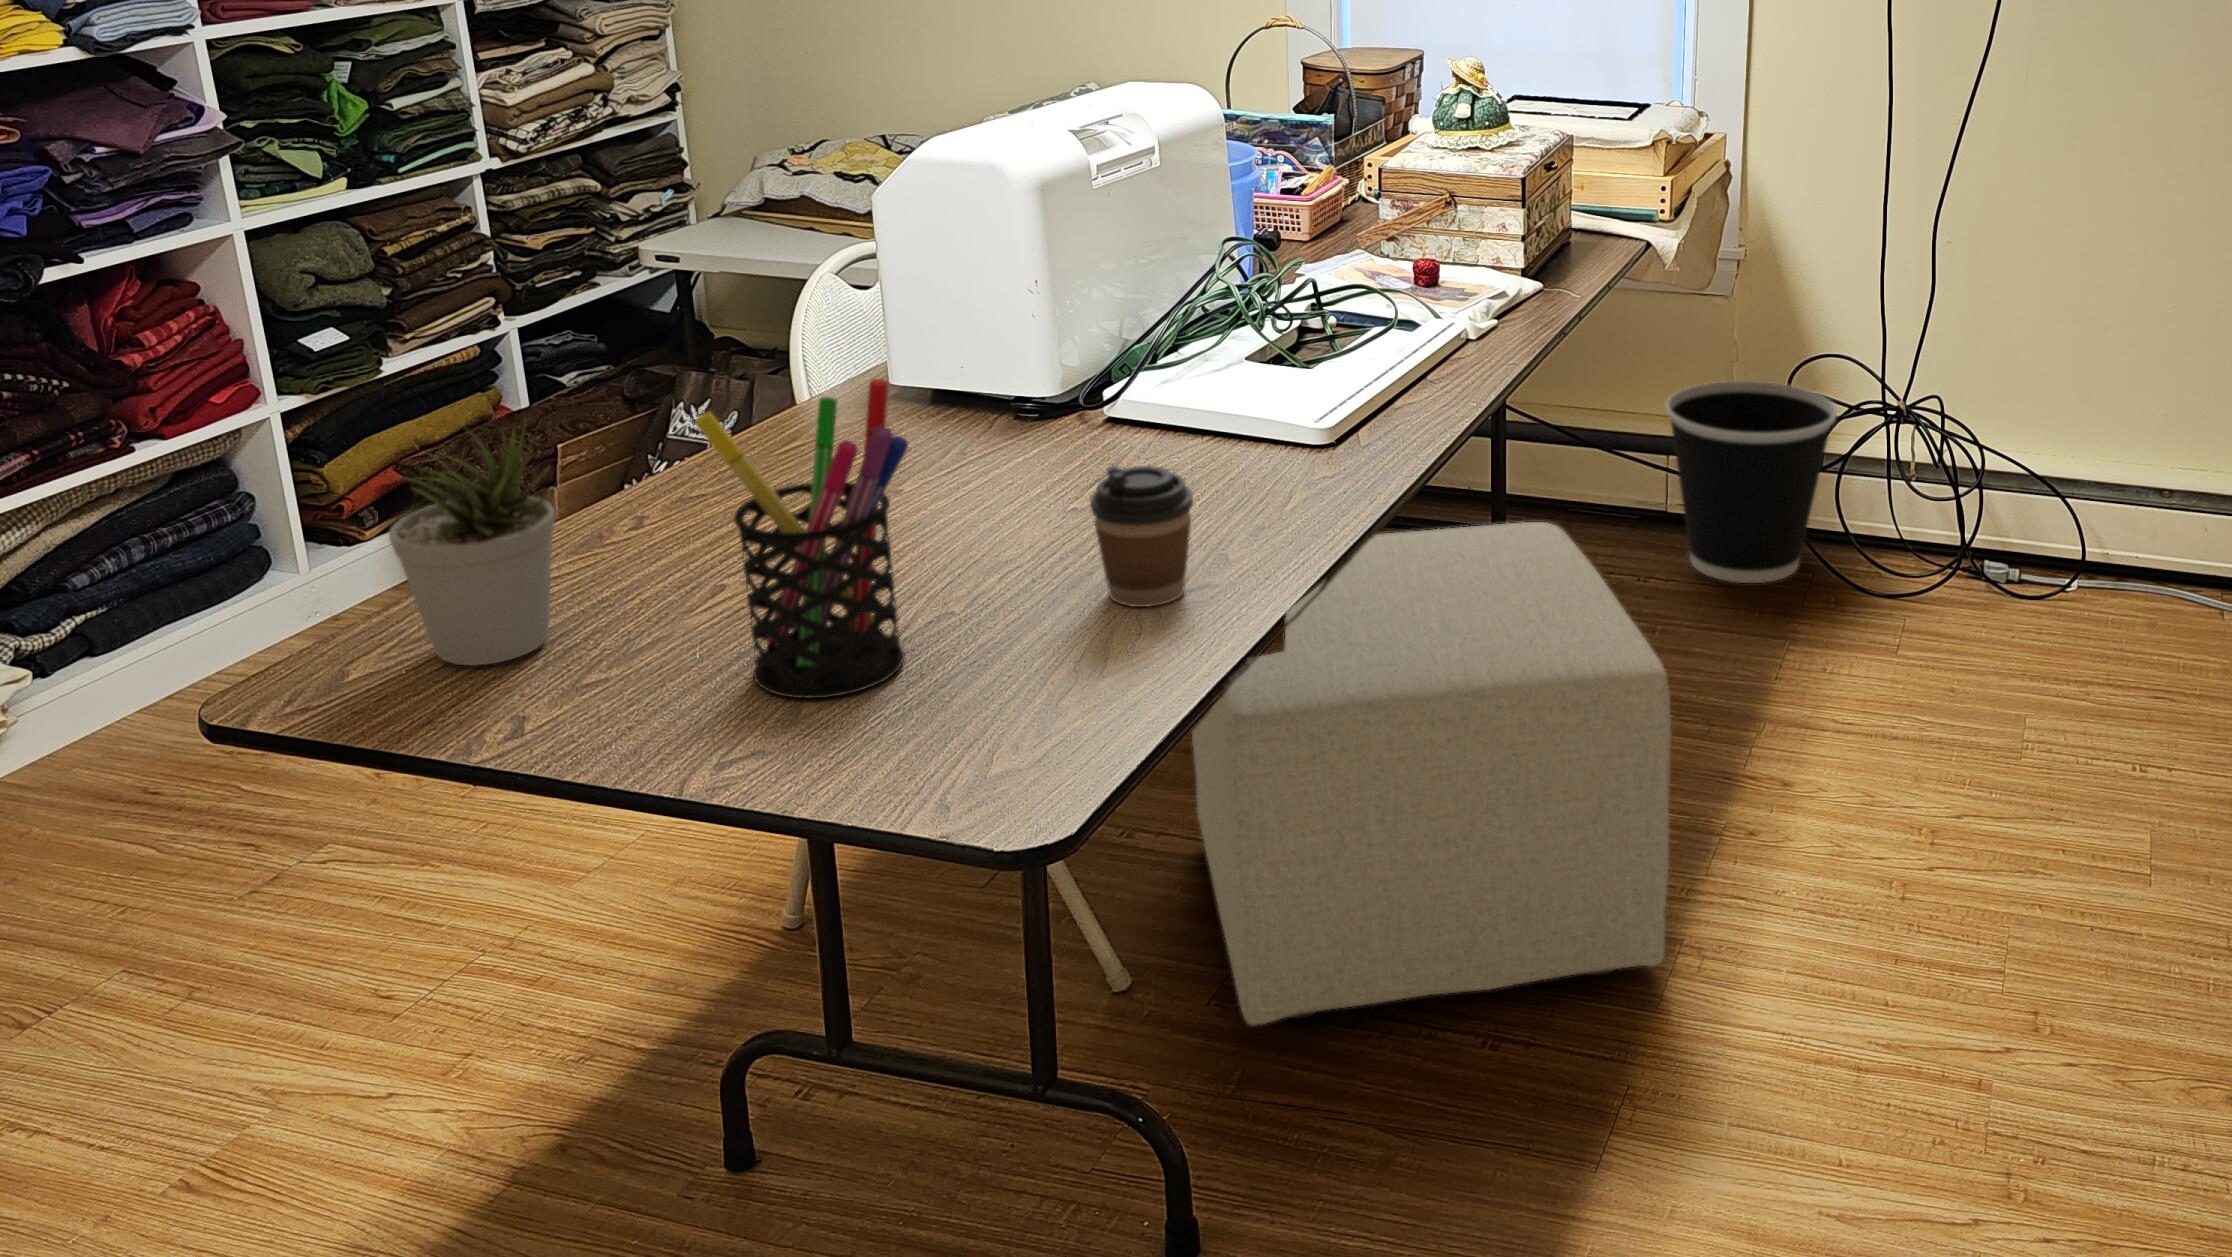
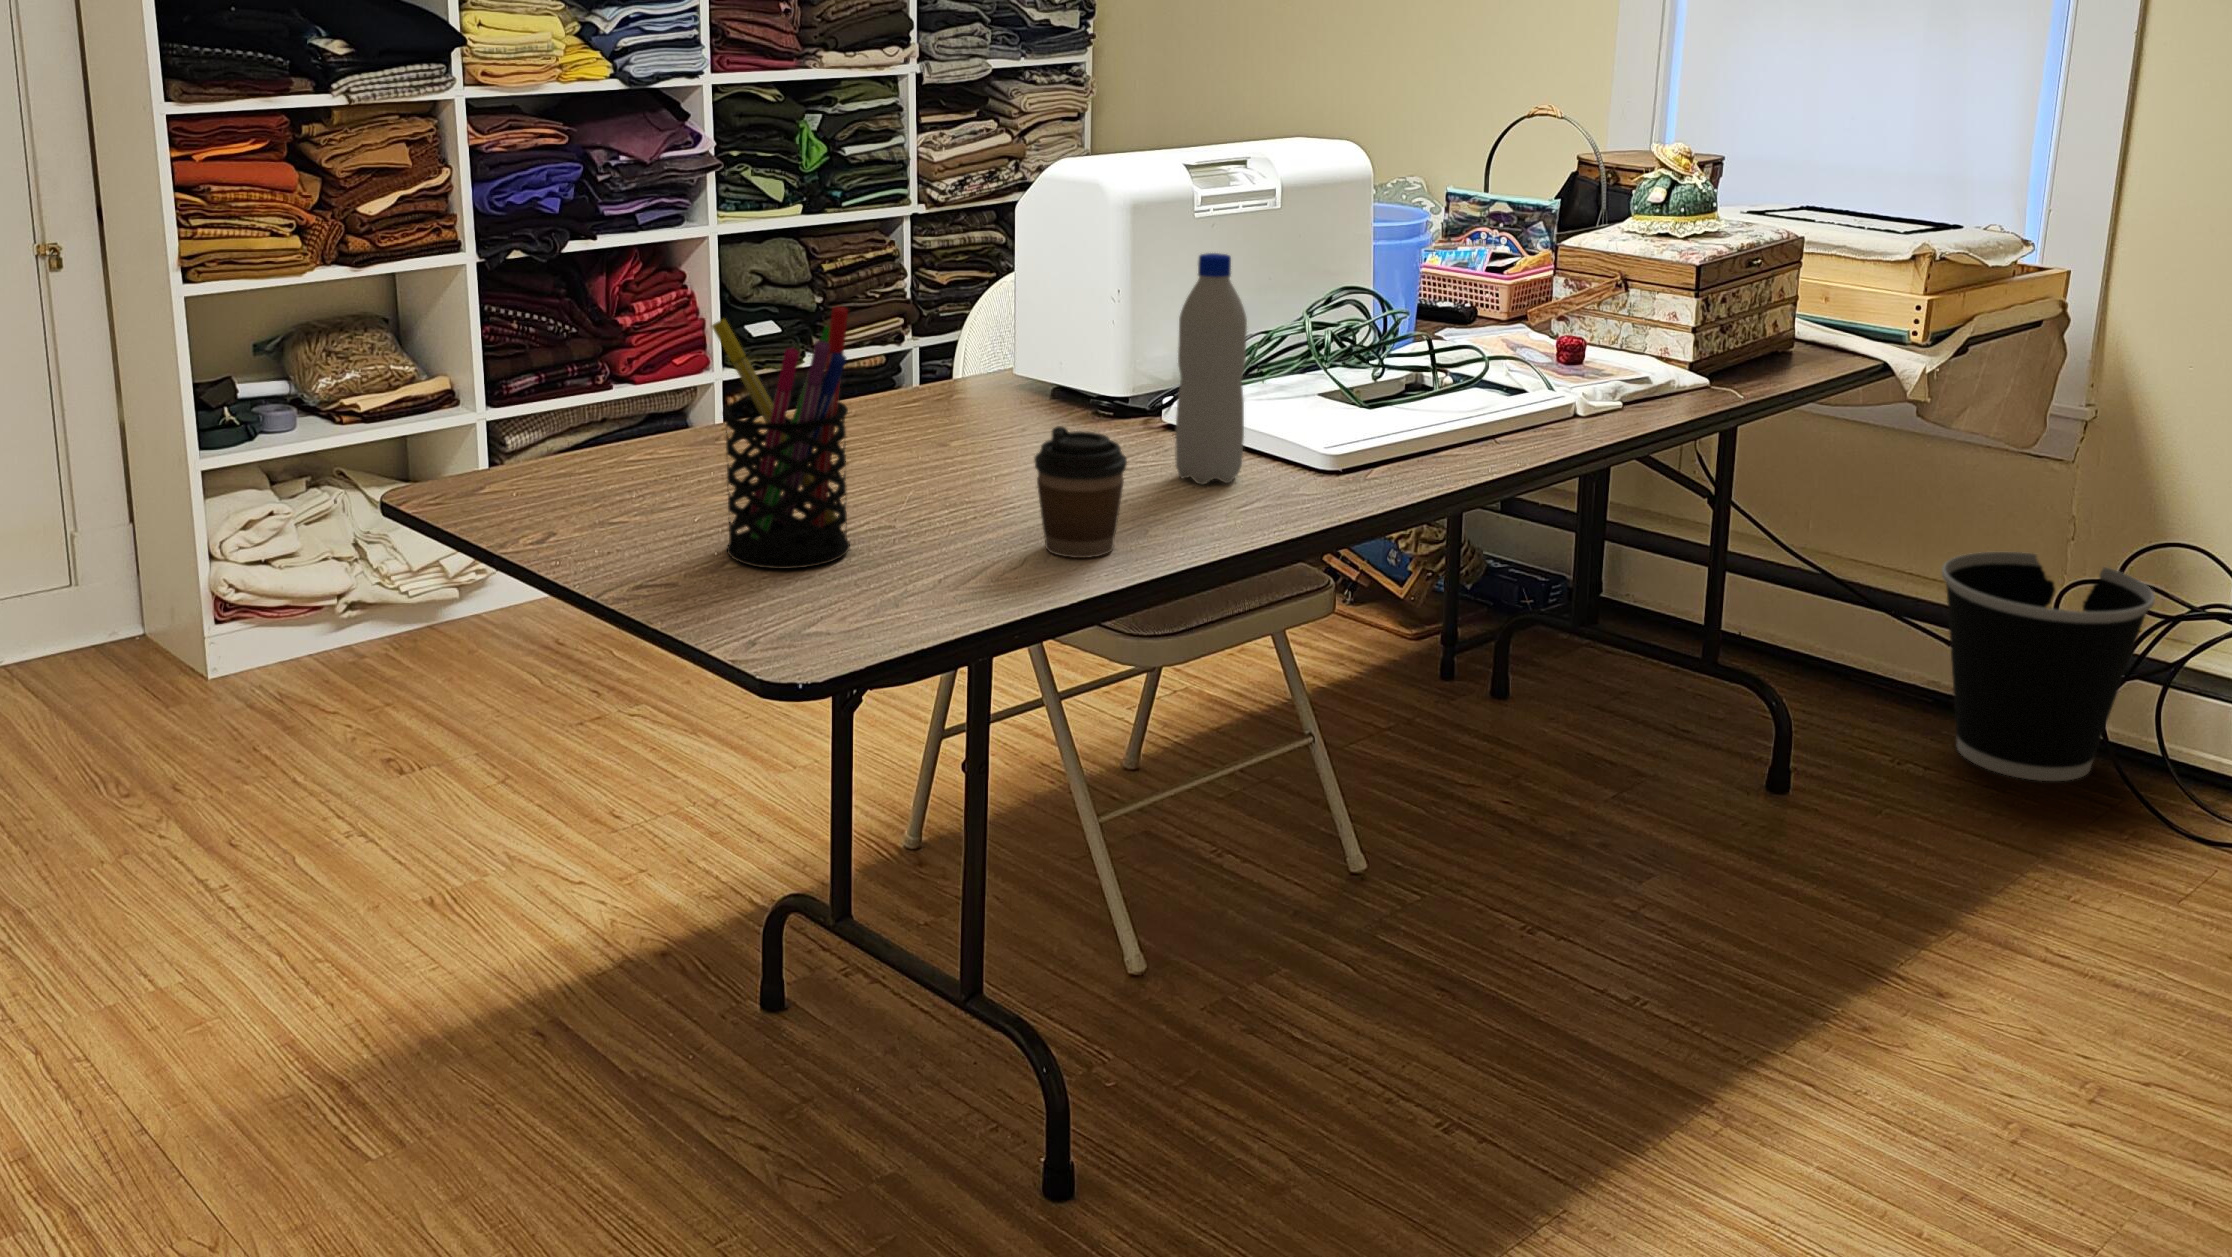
water bottle: none [1149,241,1229,489] -> present [1175,253,1247,484]
potted plant: present [389,424,555,665] -> none [521,315,645,505]
ottoman: present [1192,522,1671,1025] -> none [1219,587,1691,1093]

